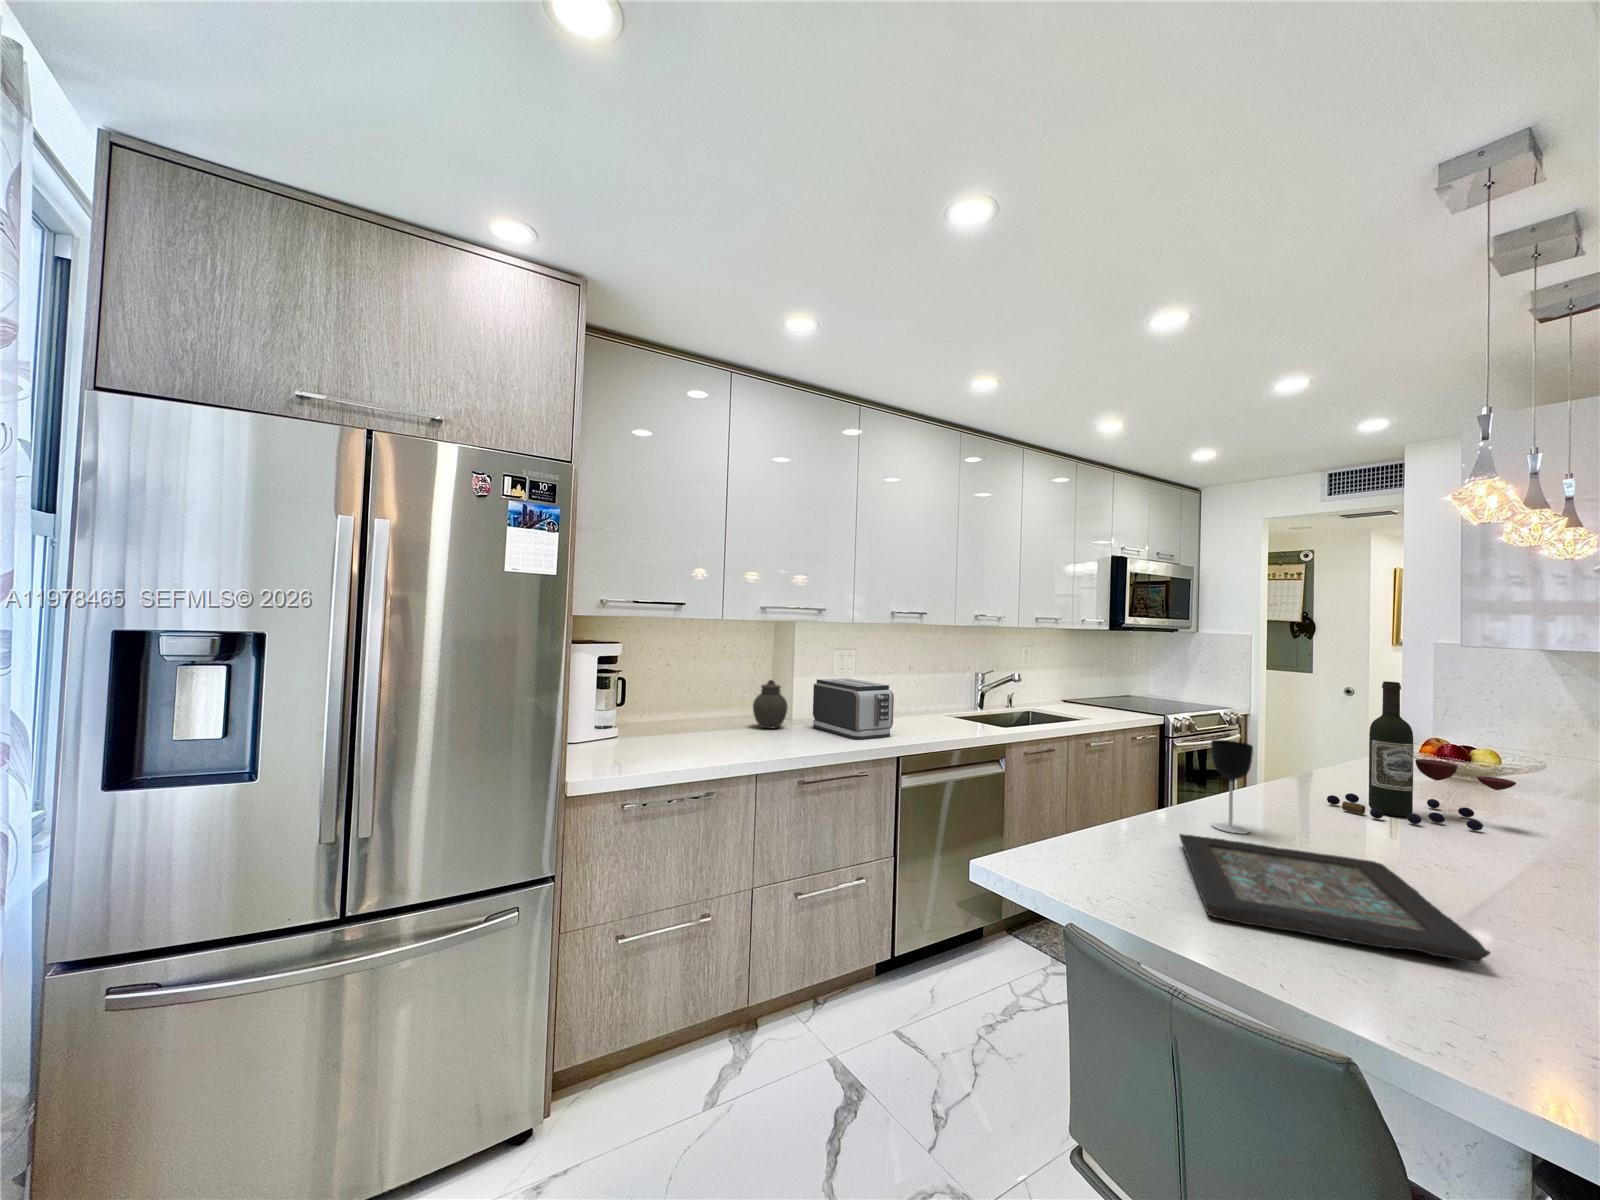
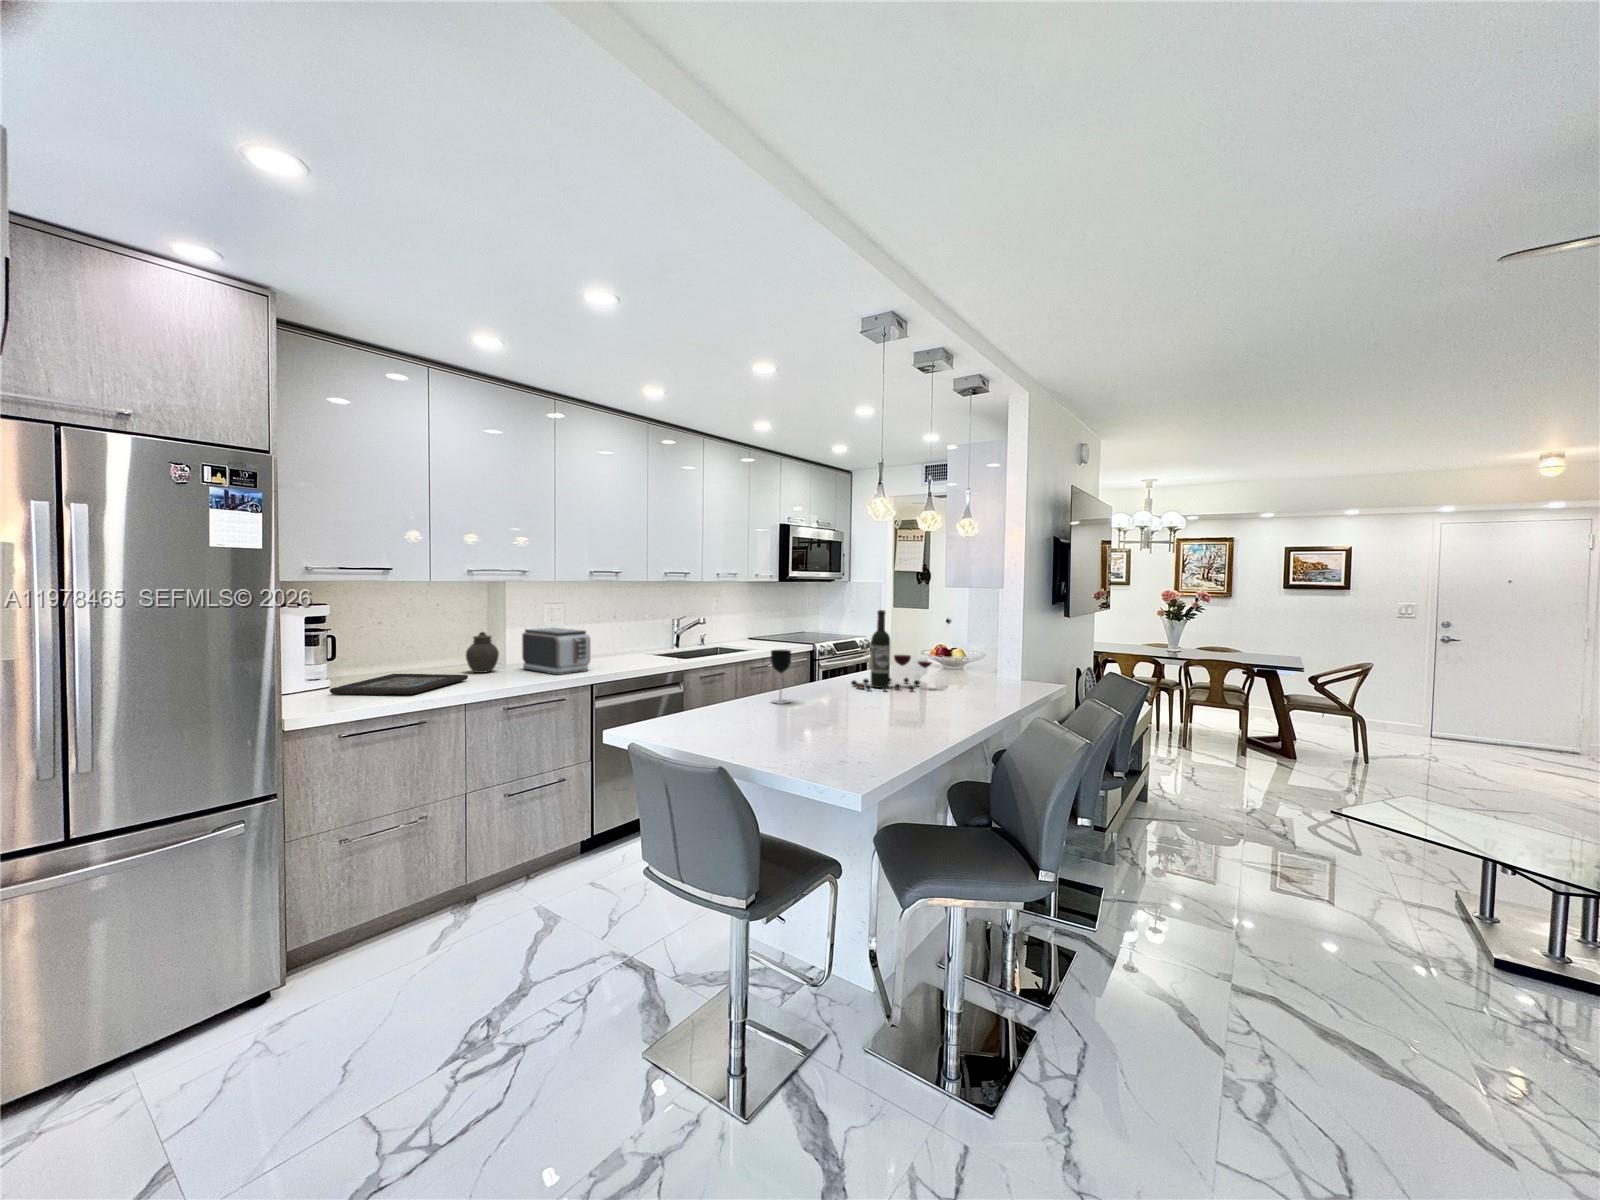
decorative tray: present [1179,834,1490,963] -> present [330,674,468,694]

